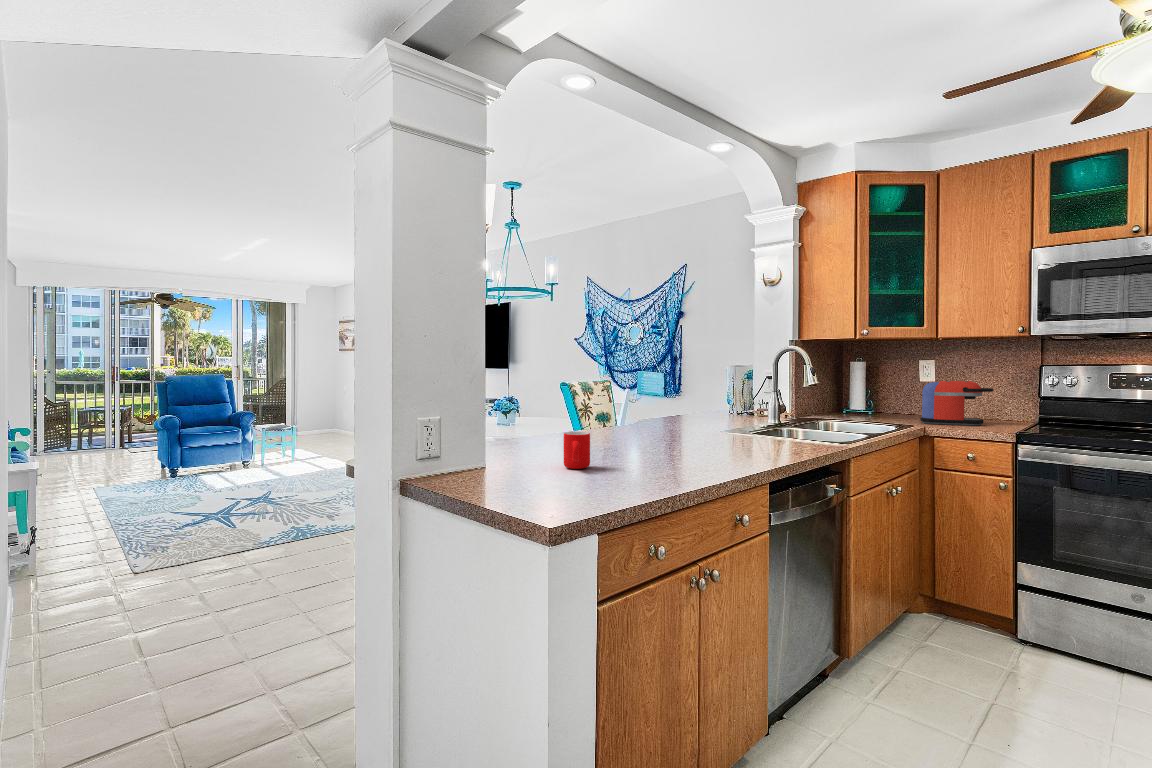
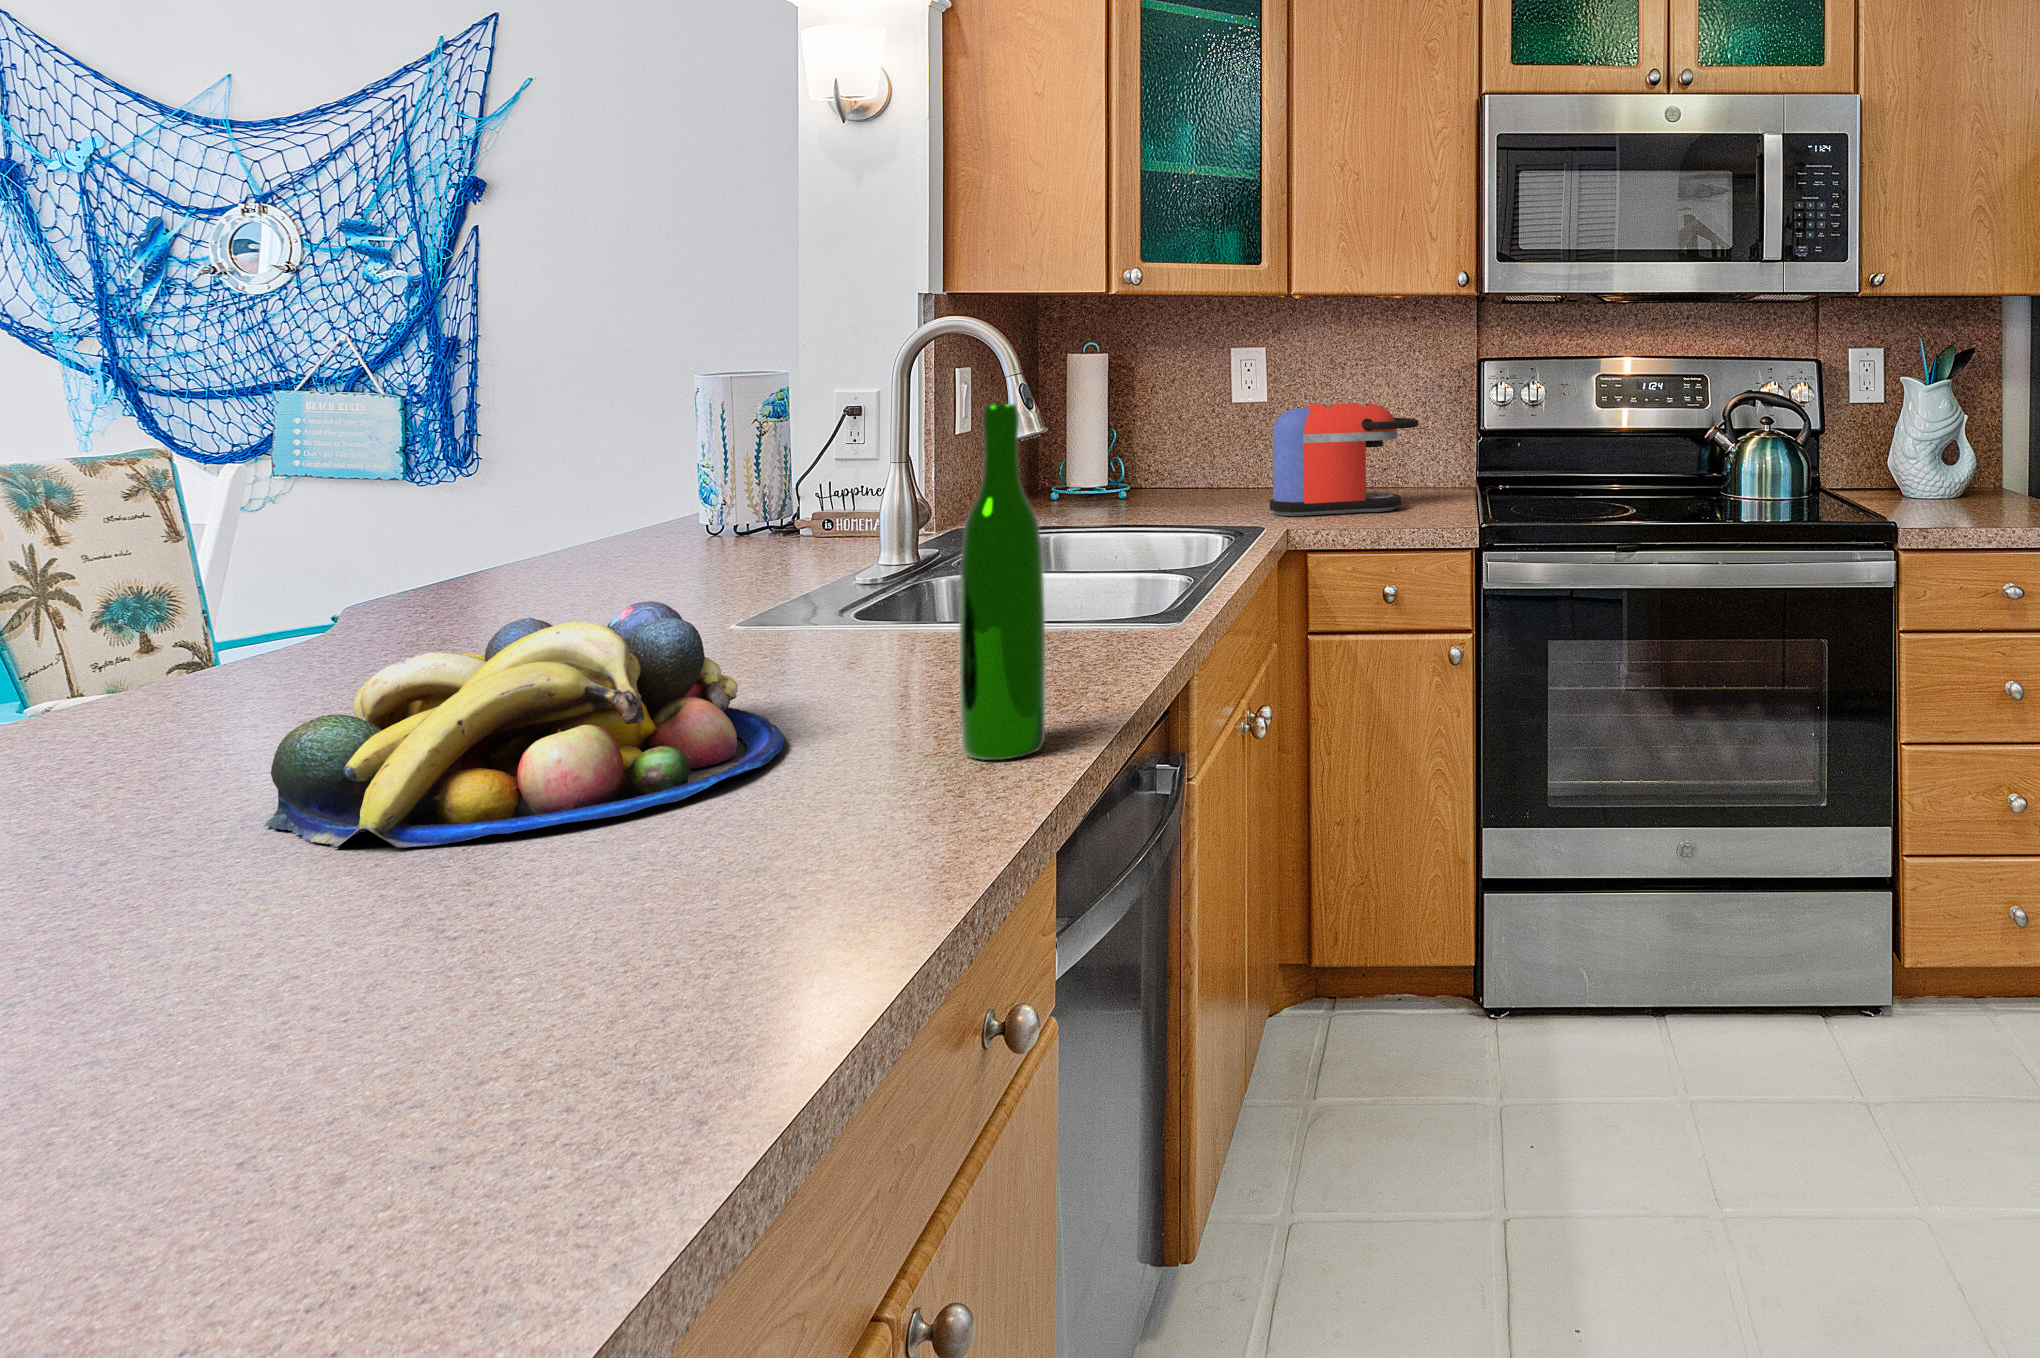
wine bottle: none [736,364,758,456] -> present [959,404,1046,760]
fruit bowl: none [601,412,701,452] -> present [264,601,784,848]
mug: present [564,432,590,469] -> none [78,861,296,1129]

